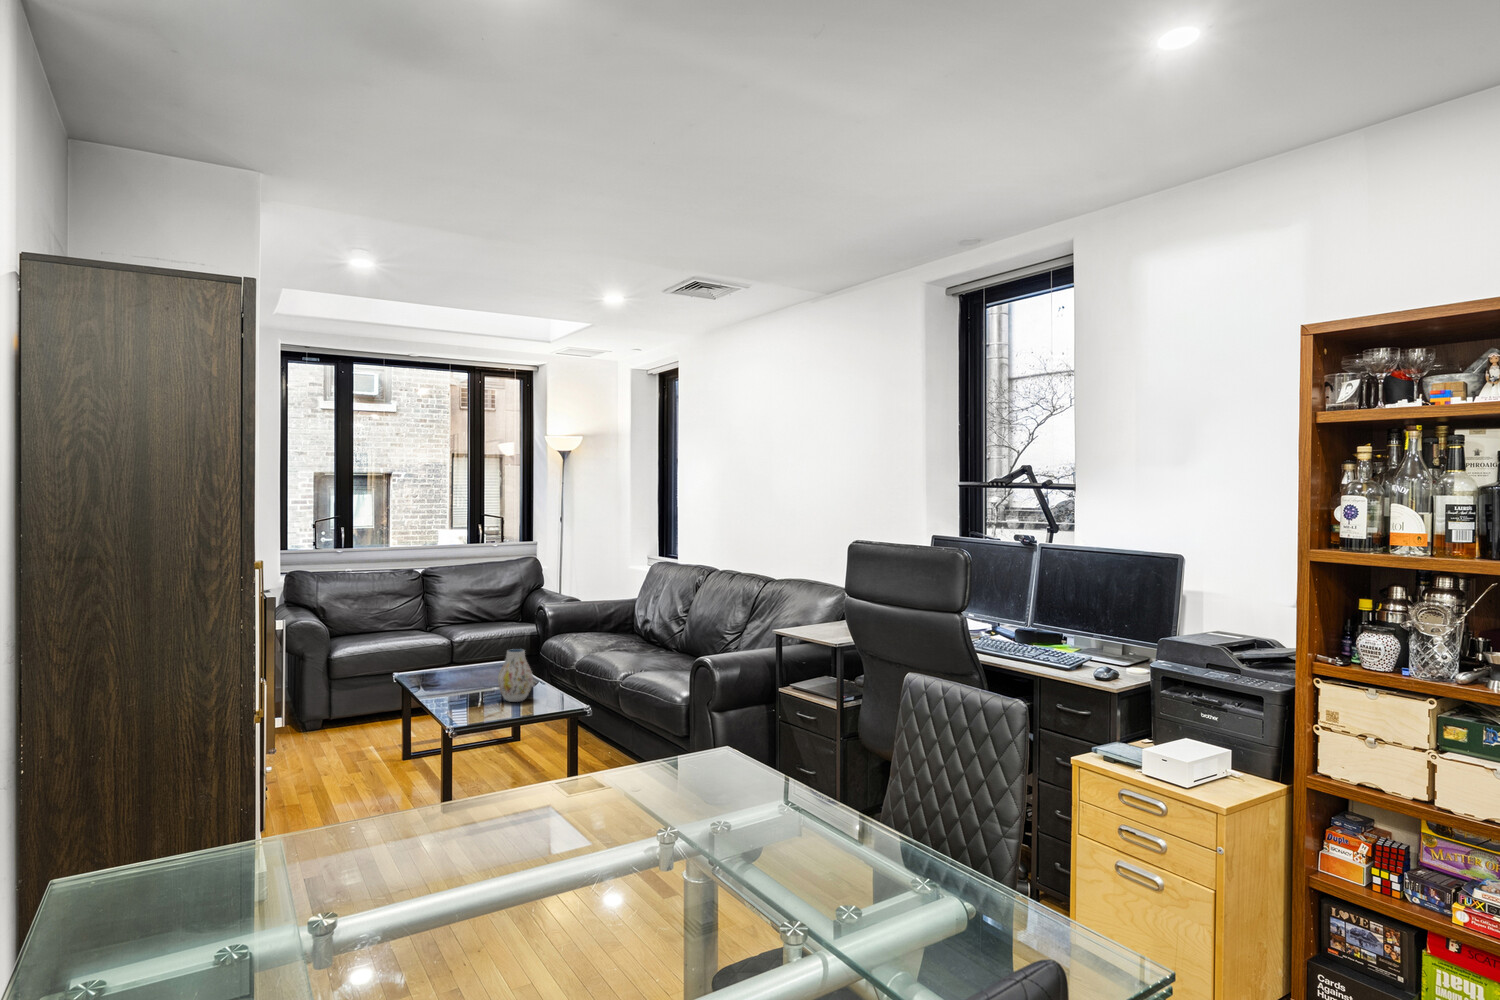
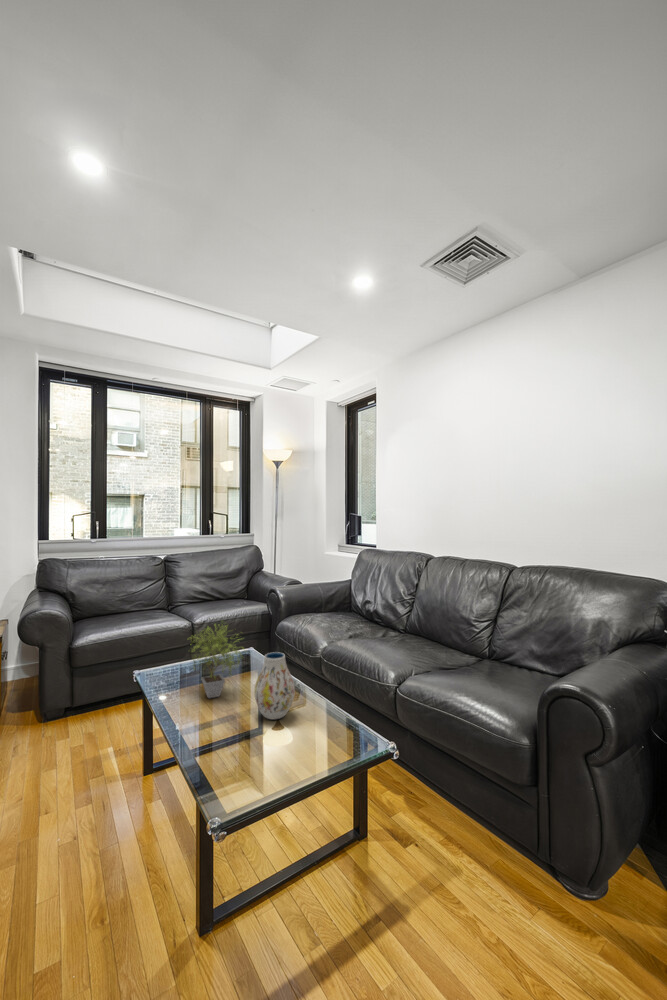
potted plant: none [441,623,498,691] -> present [192,625,241,698]

